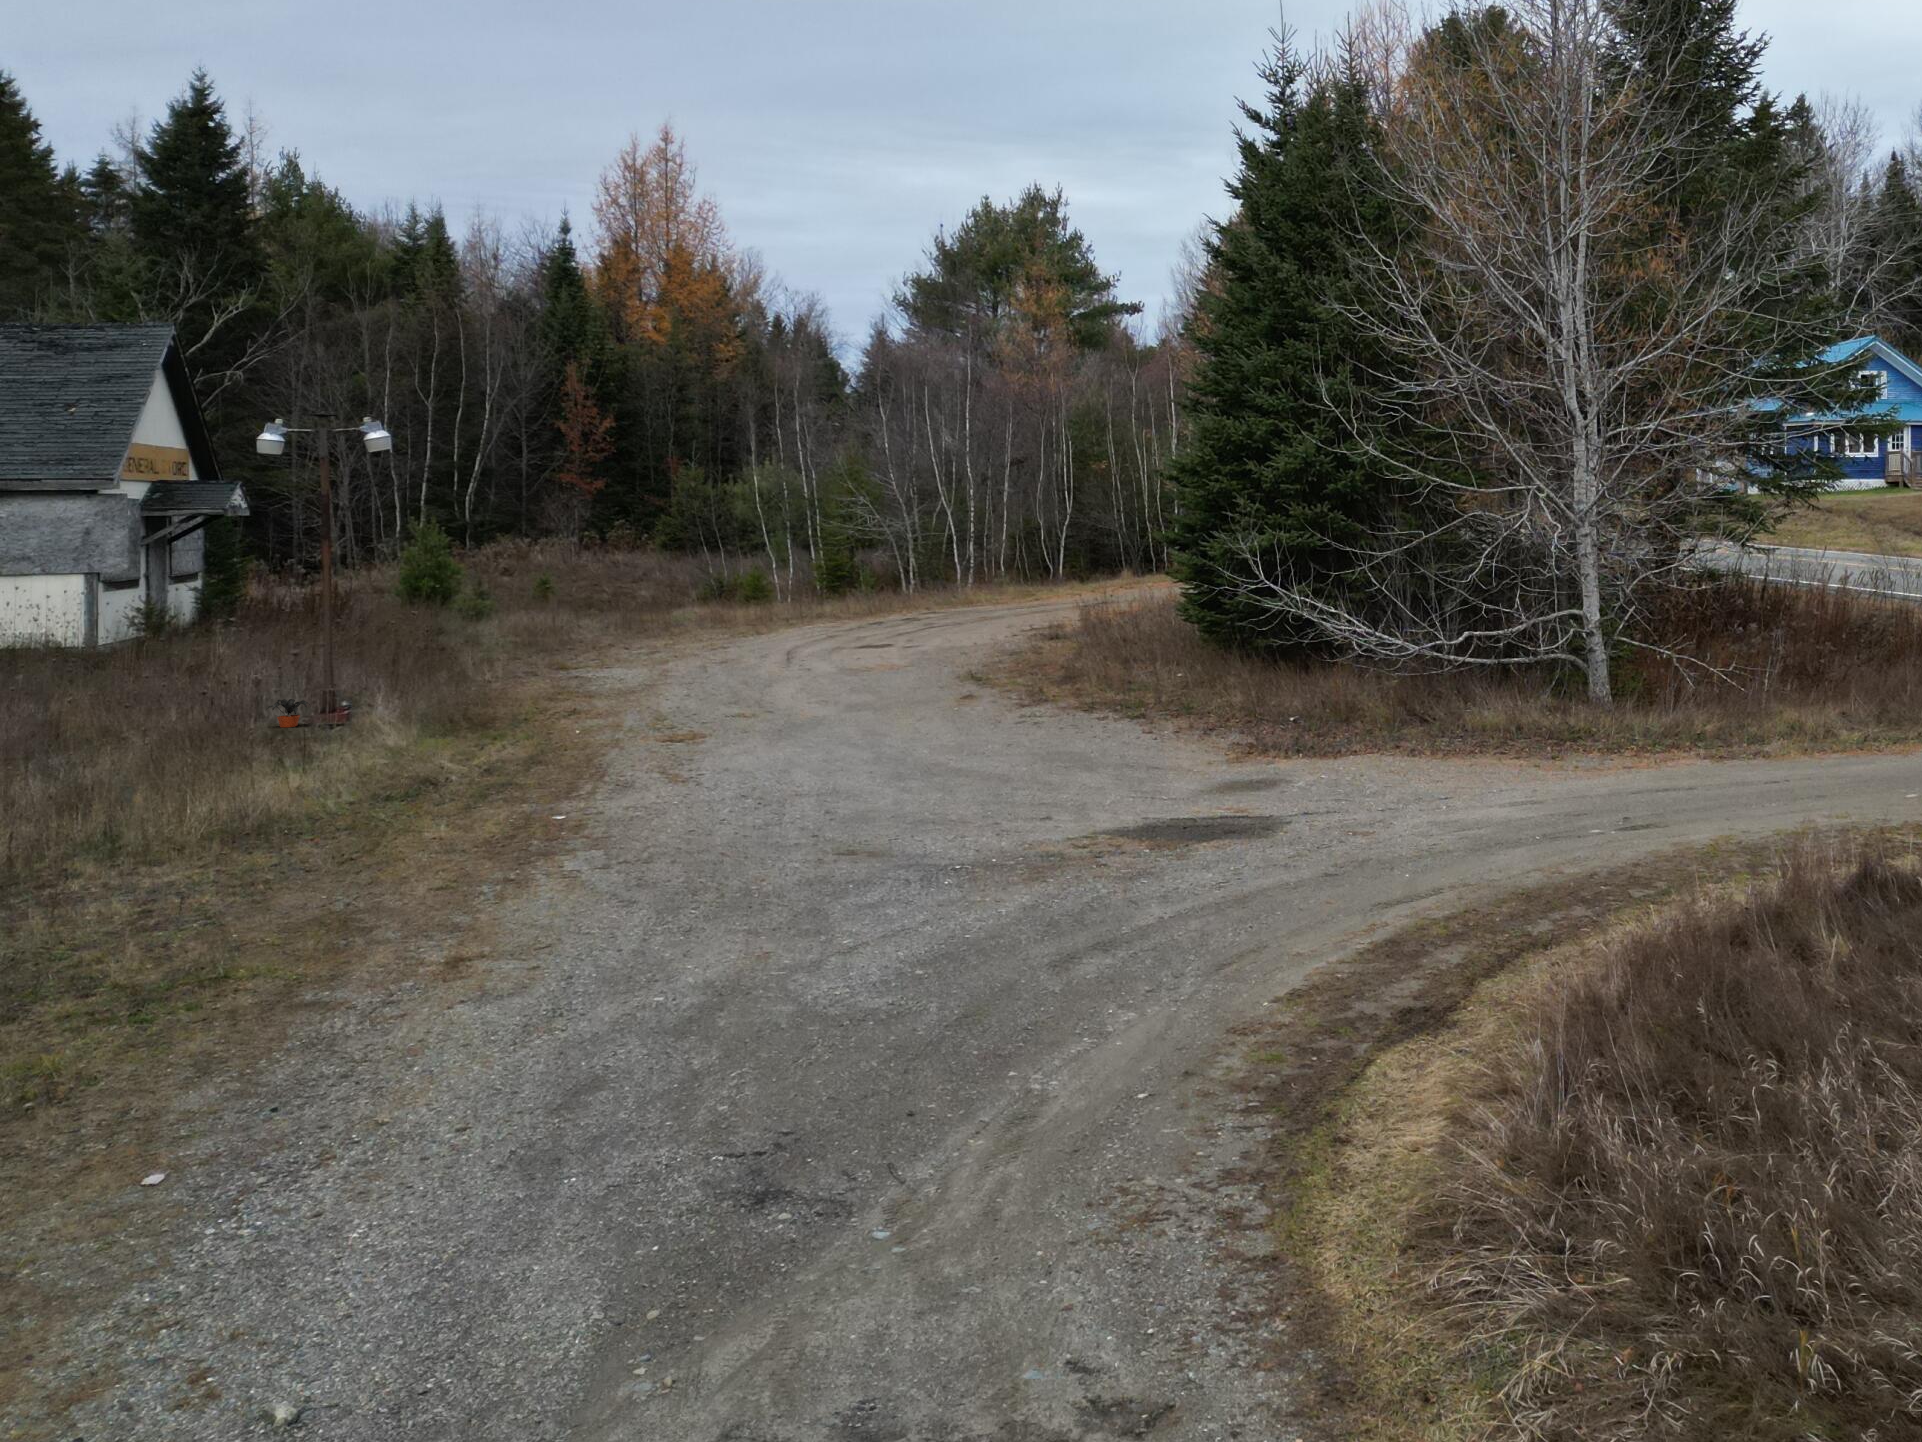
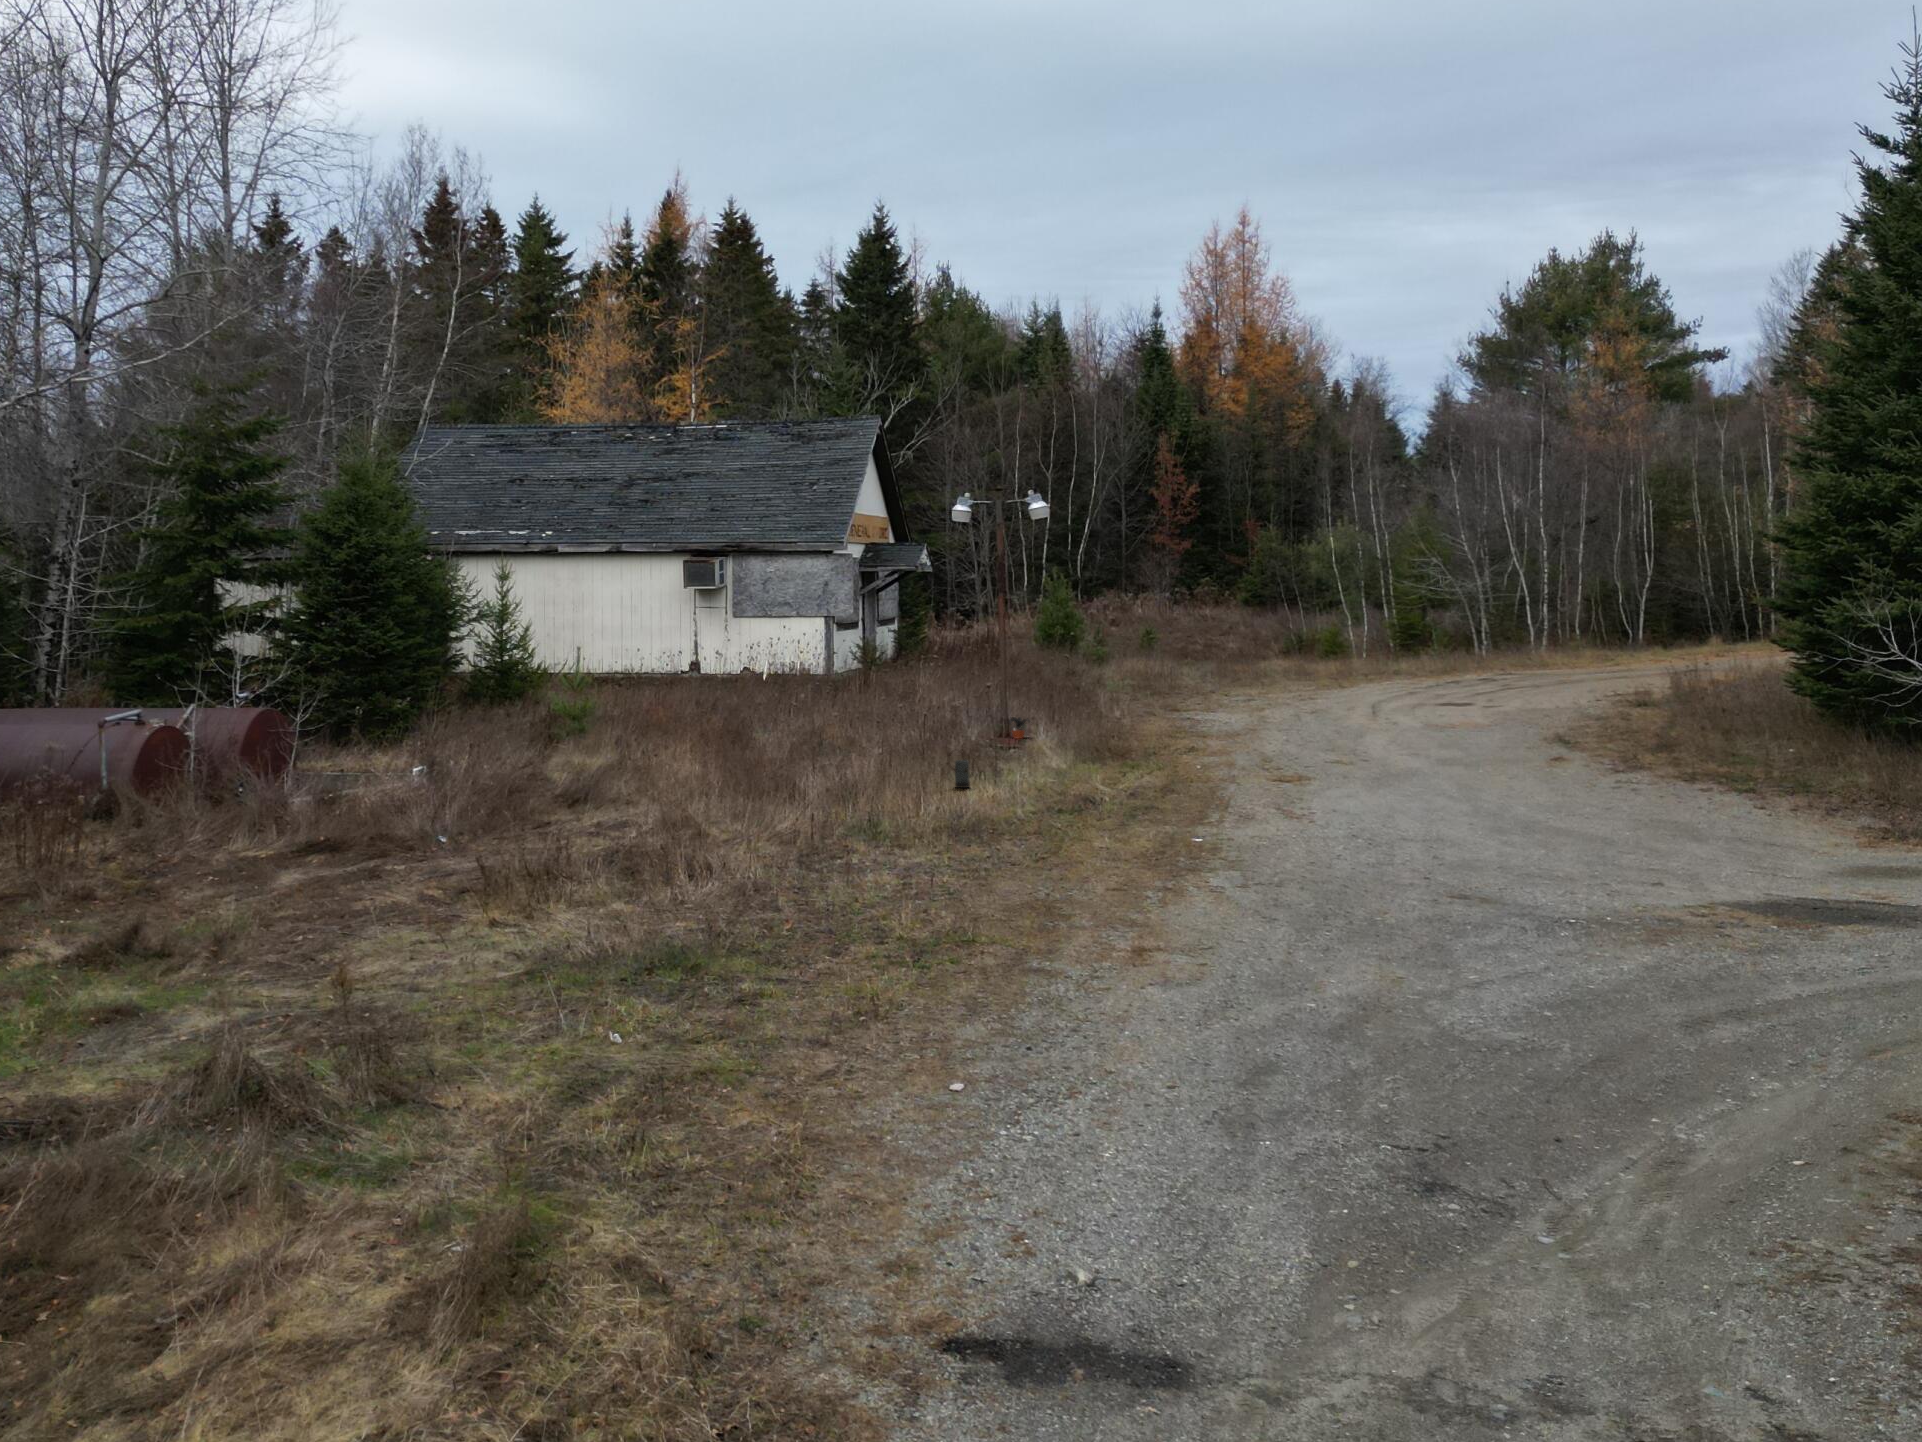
watering can: none [96,765,154,821] -> present [954,759,974,788]

